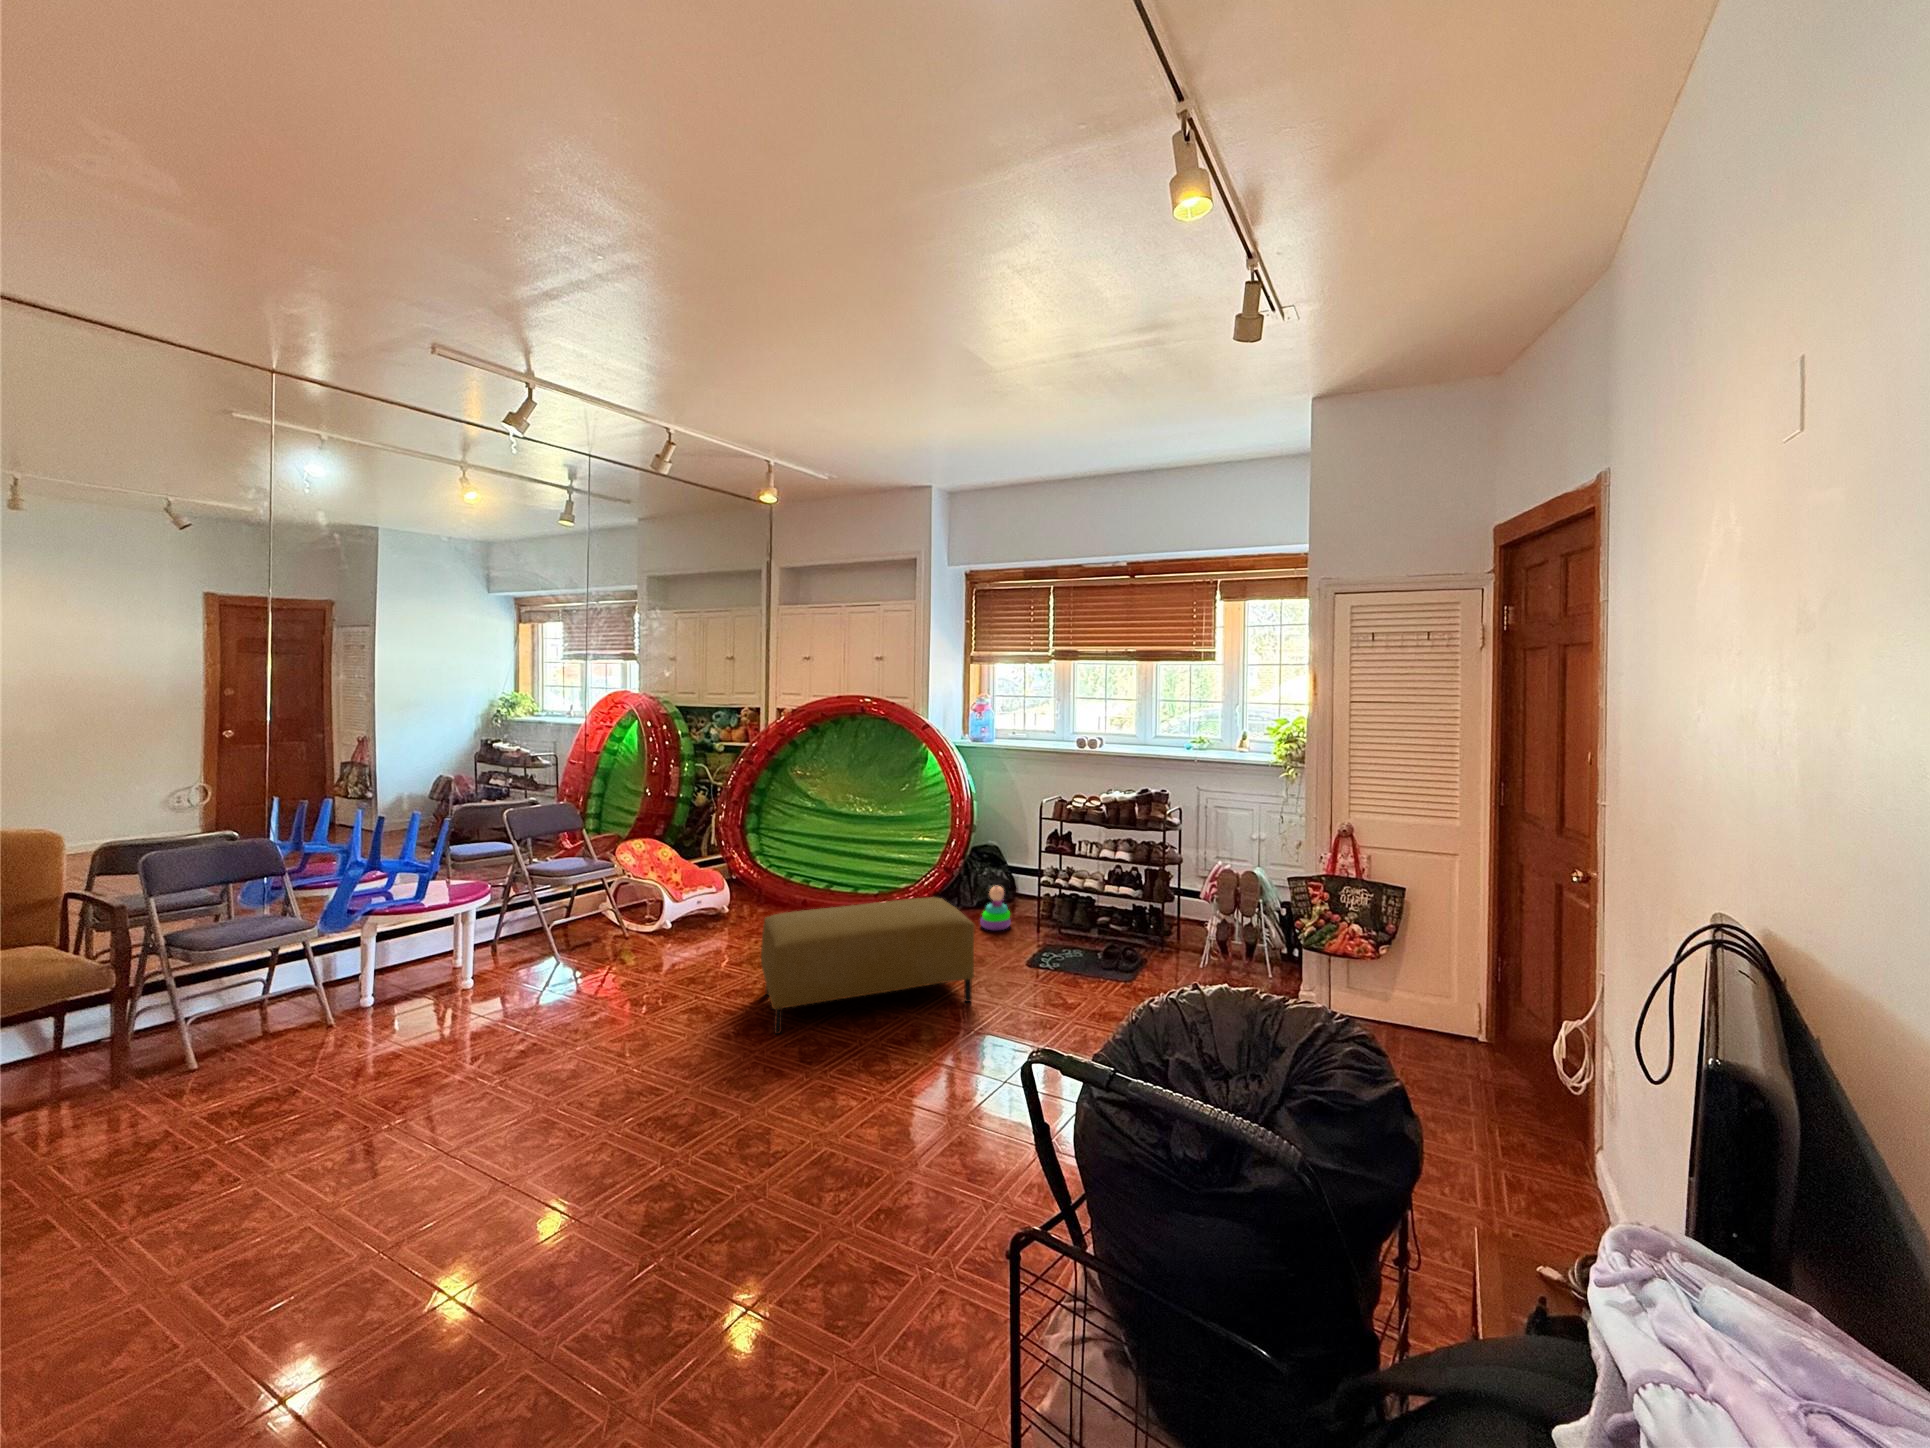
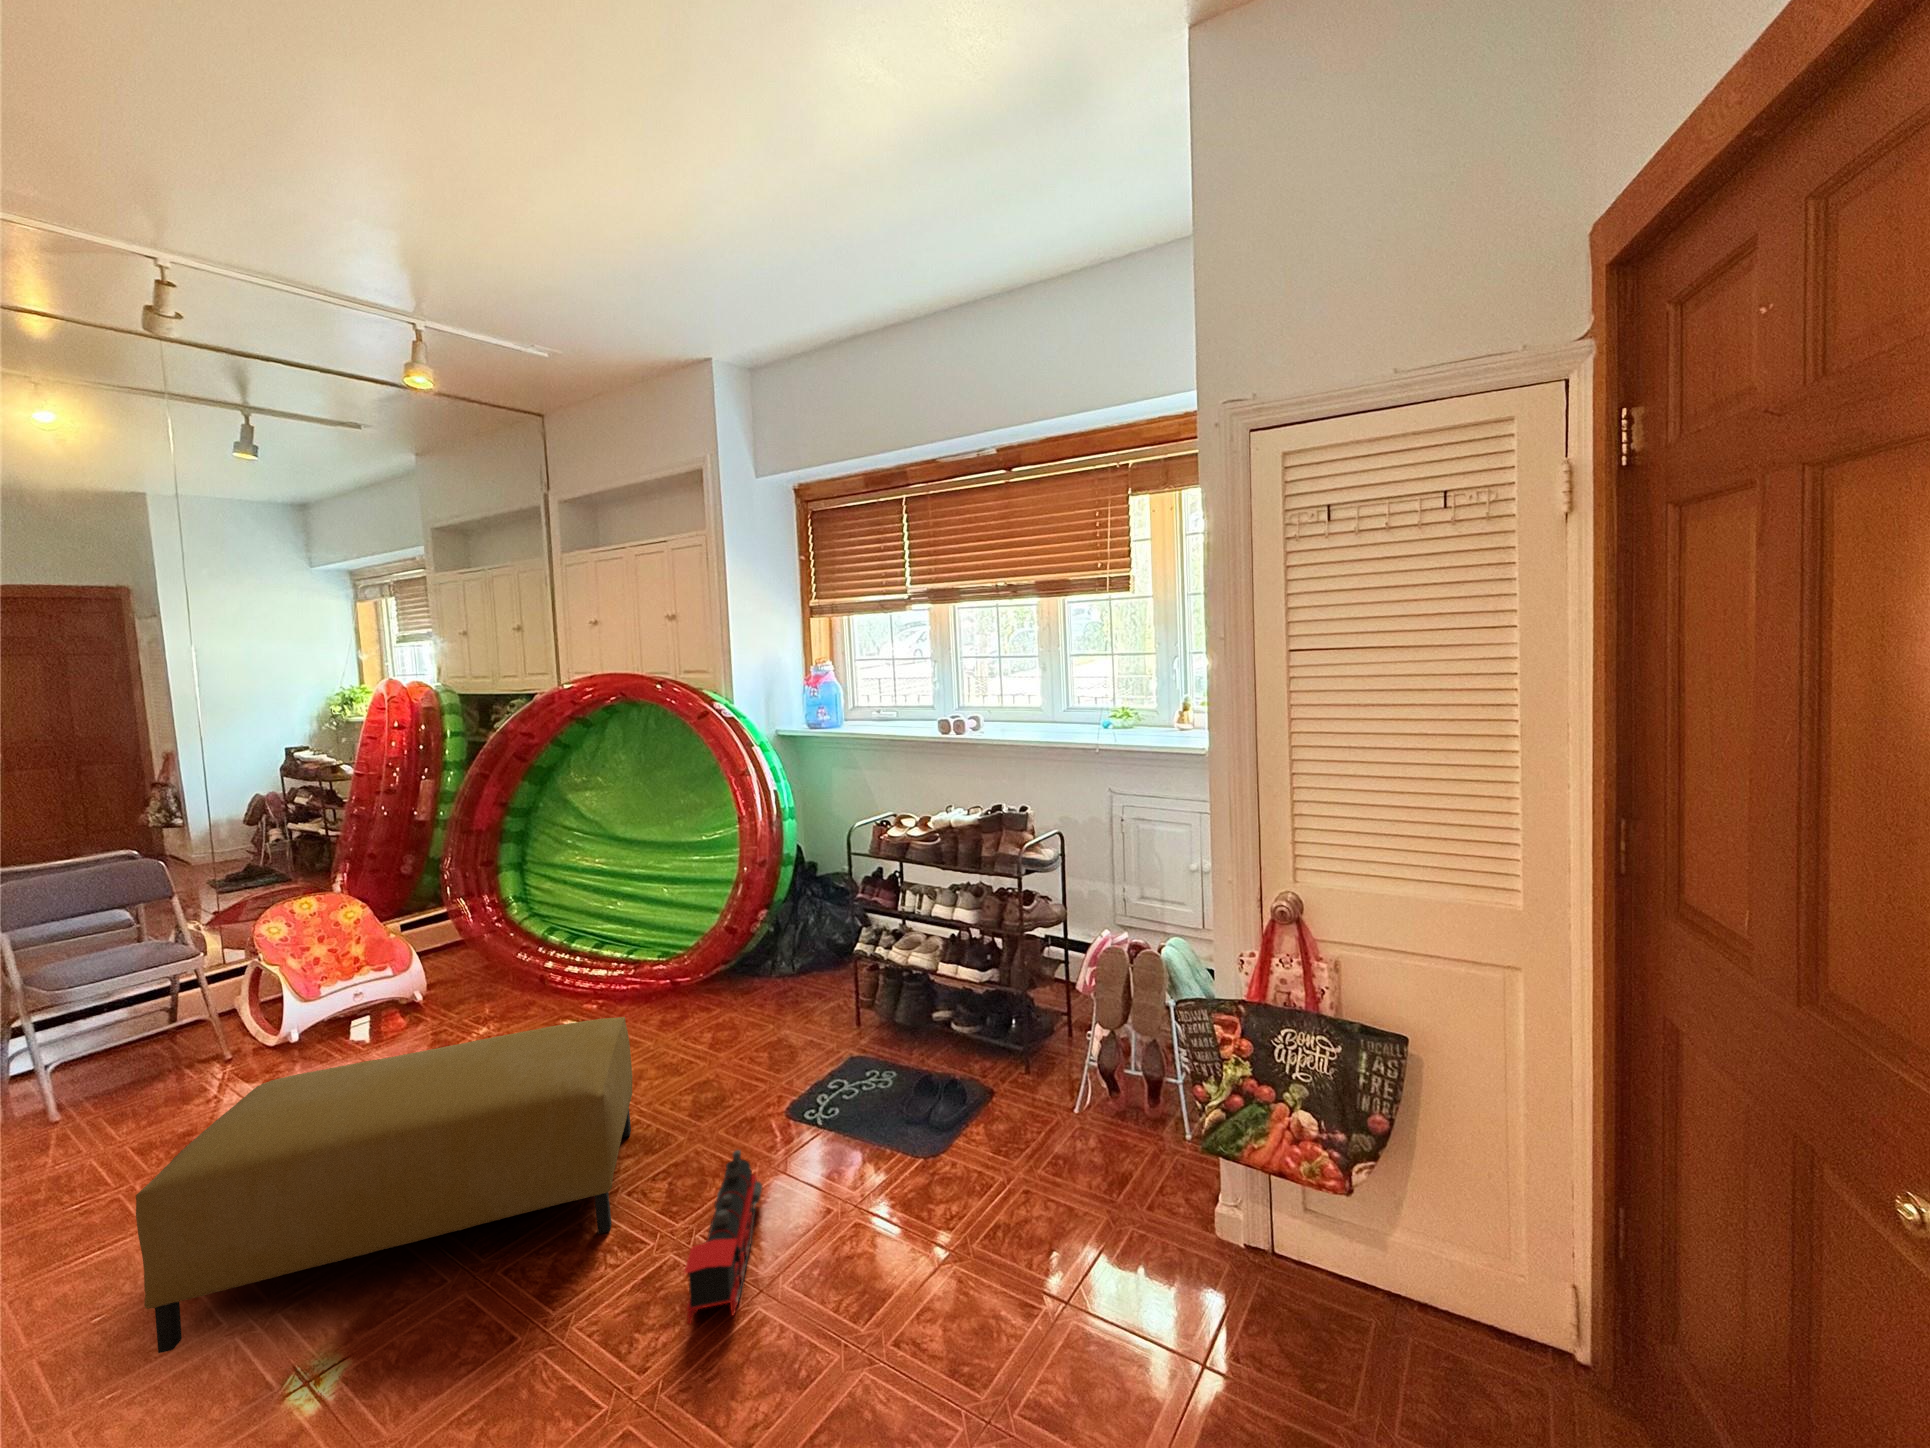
stacking toy: present [980,886,1011,930] -> none [767,958,817,1030]
toy train: none [1024,962,1073,1026] -> present [684,1150,762,1324]

